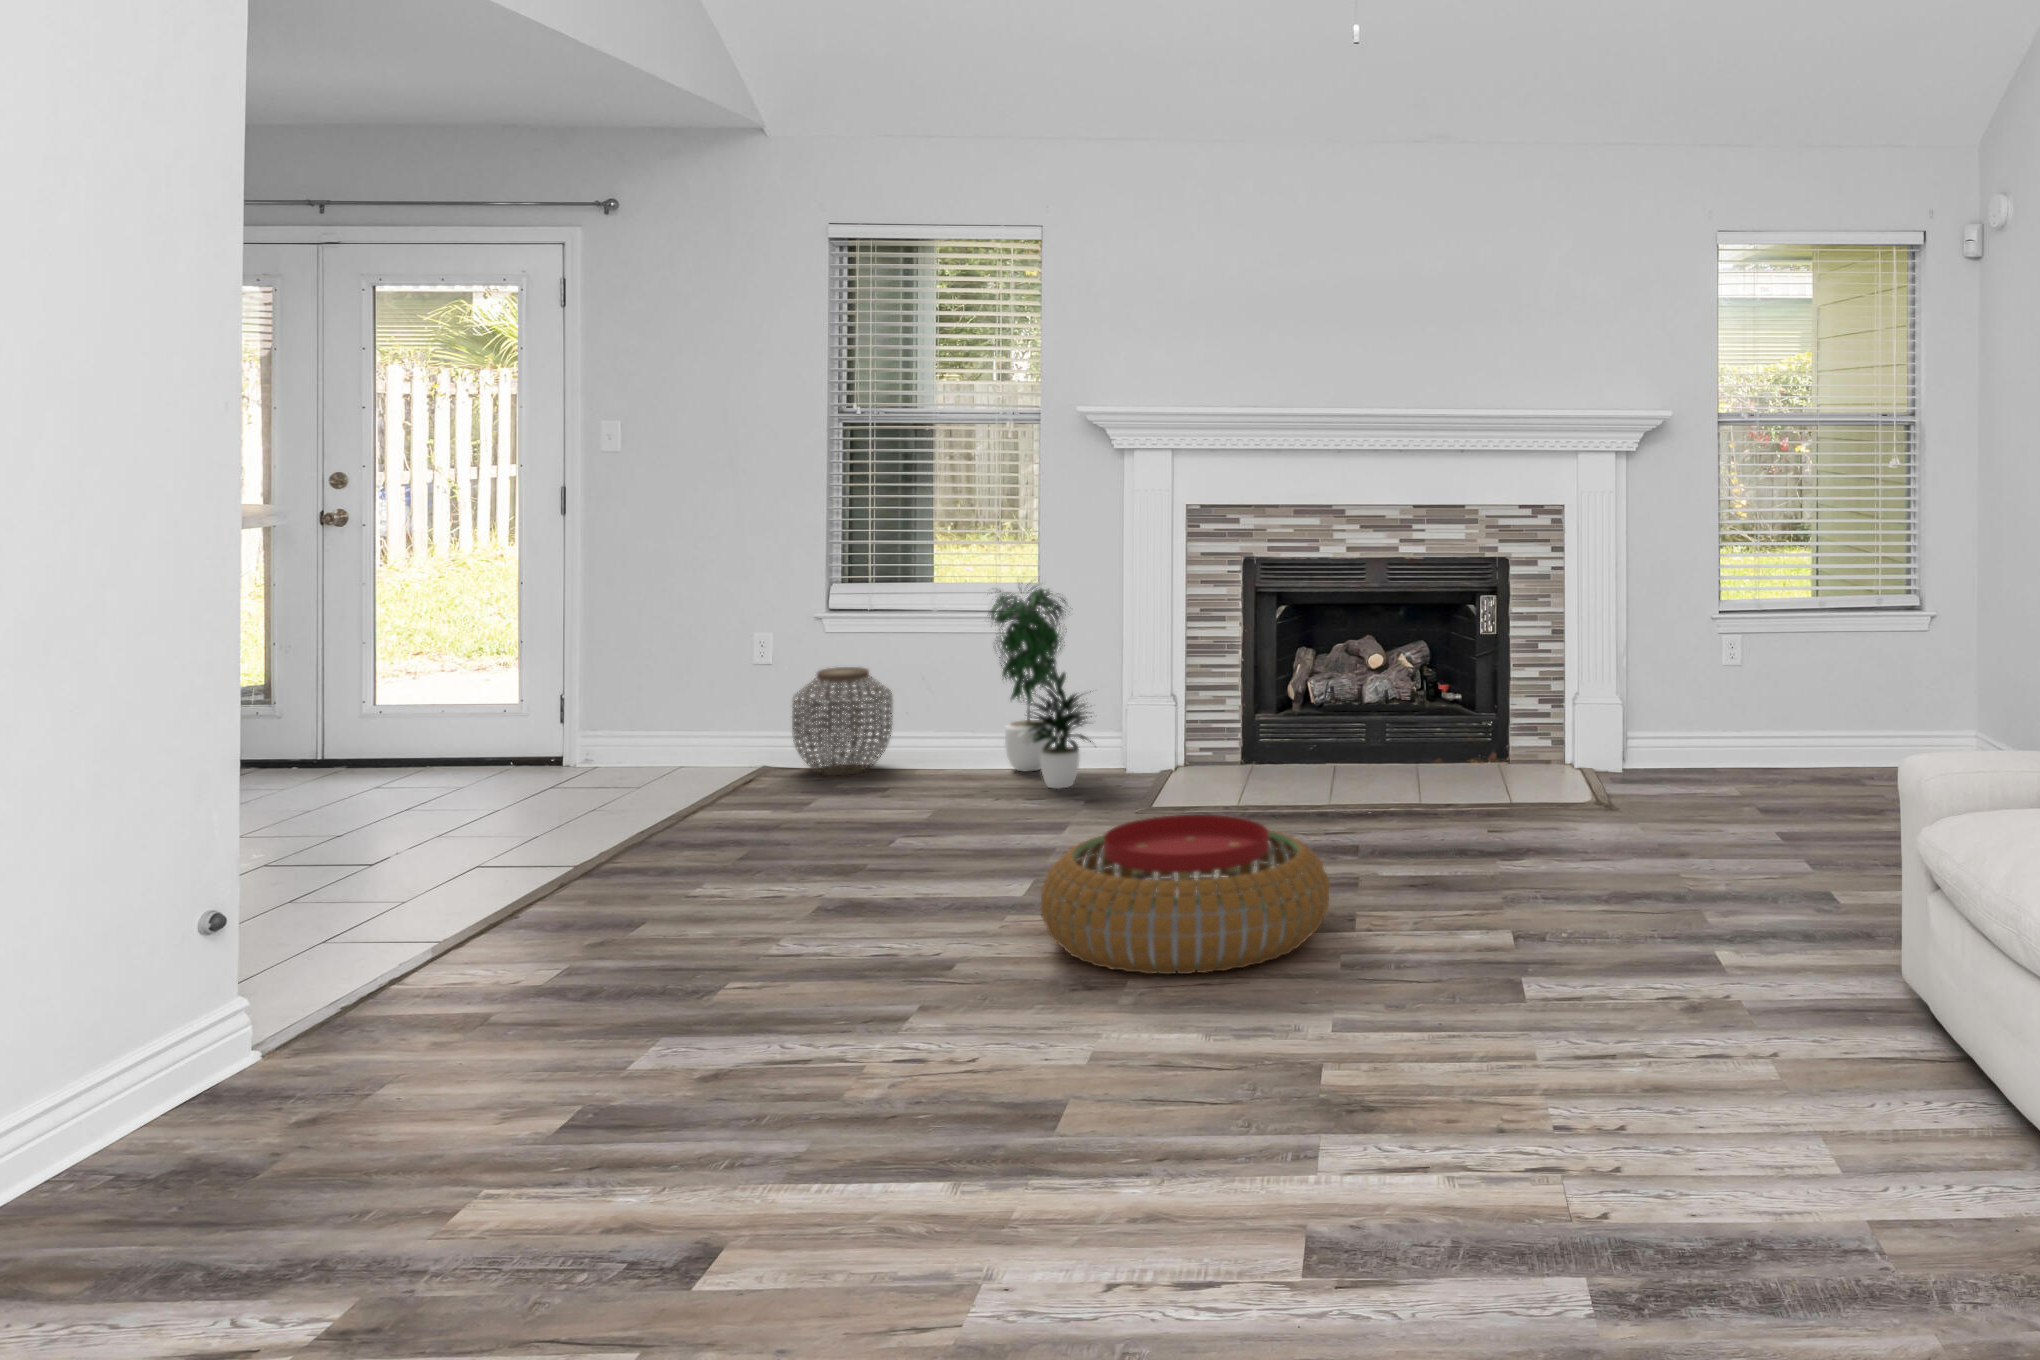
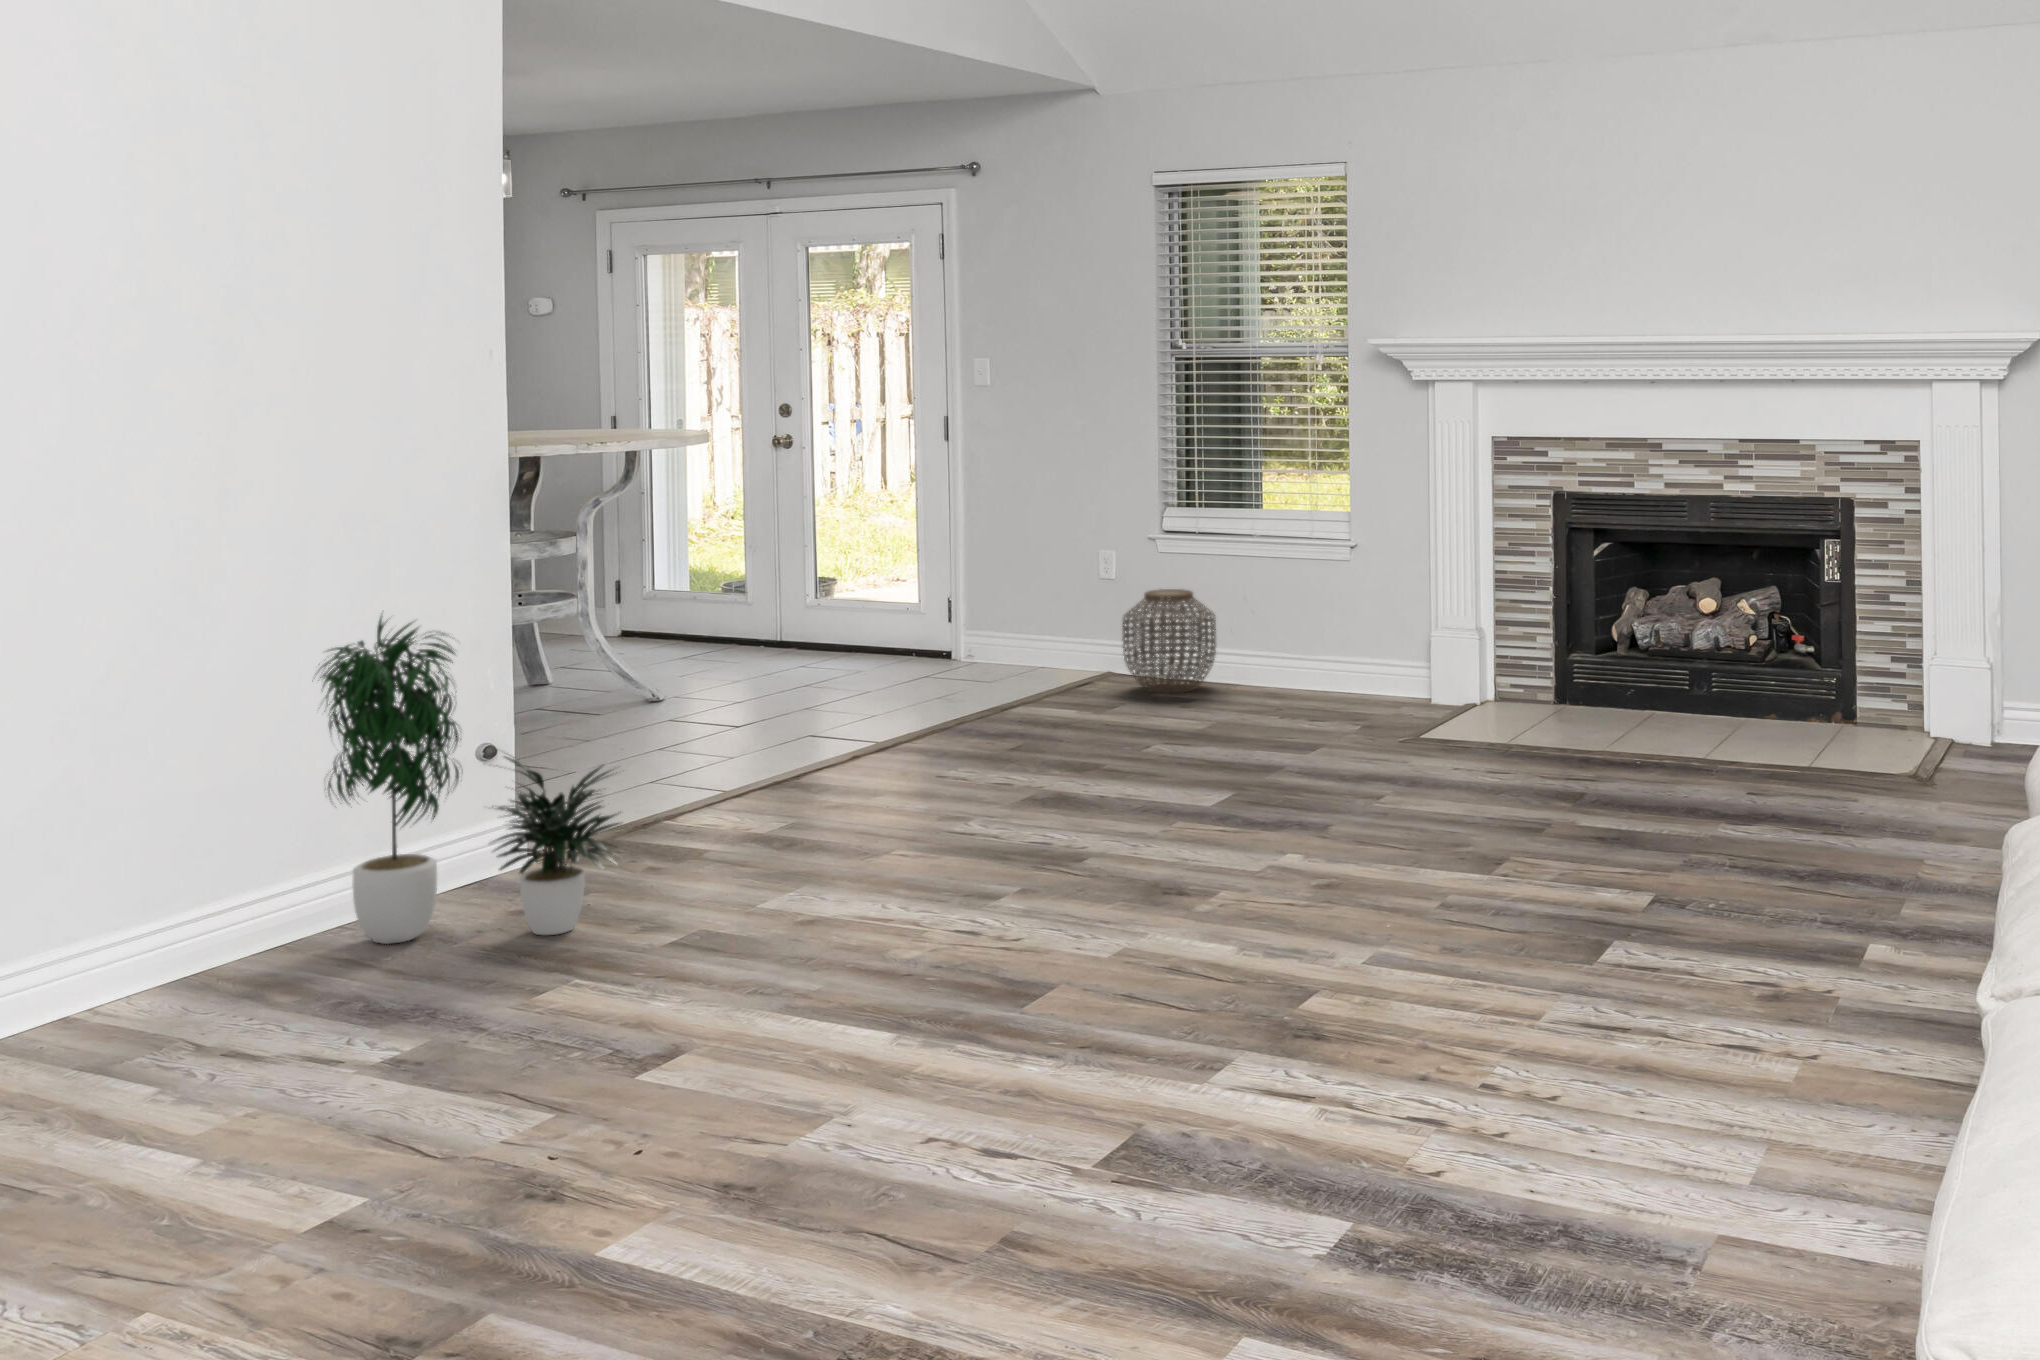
potted plant: present [987,584,1092,789] -> present [319,617,621,944]
pouf: present [1041,815,1329,974] -> none [1171,741,1465,896]

